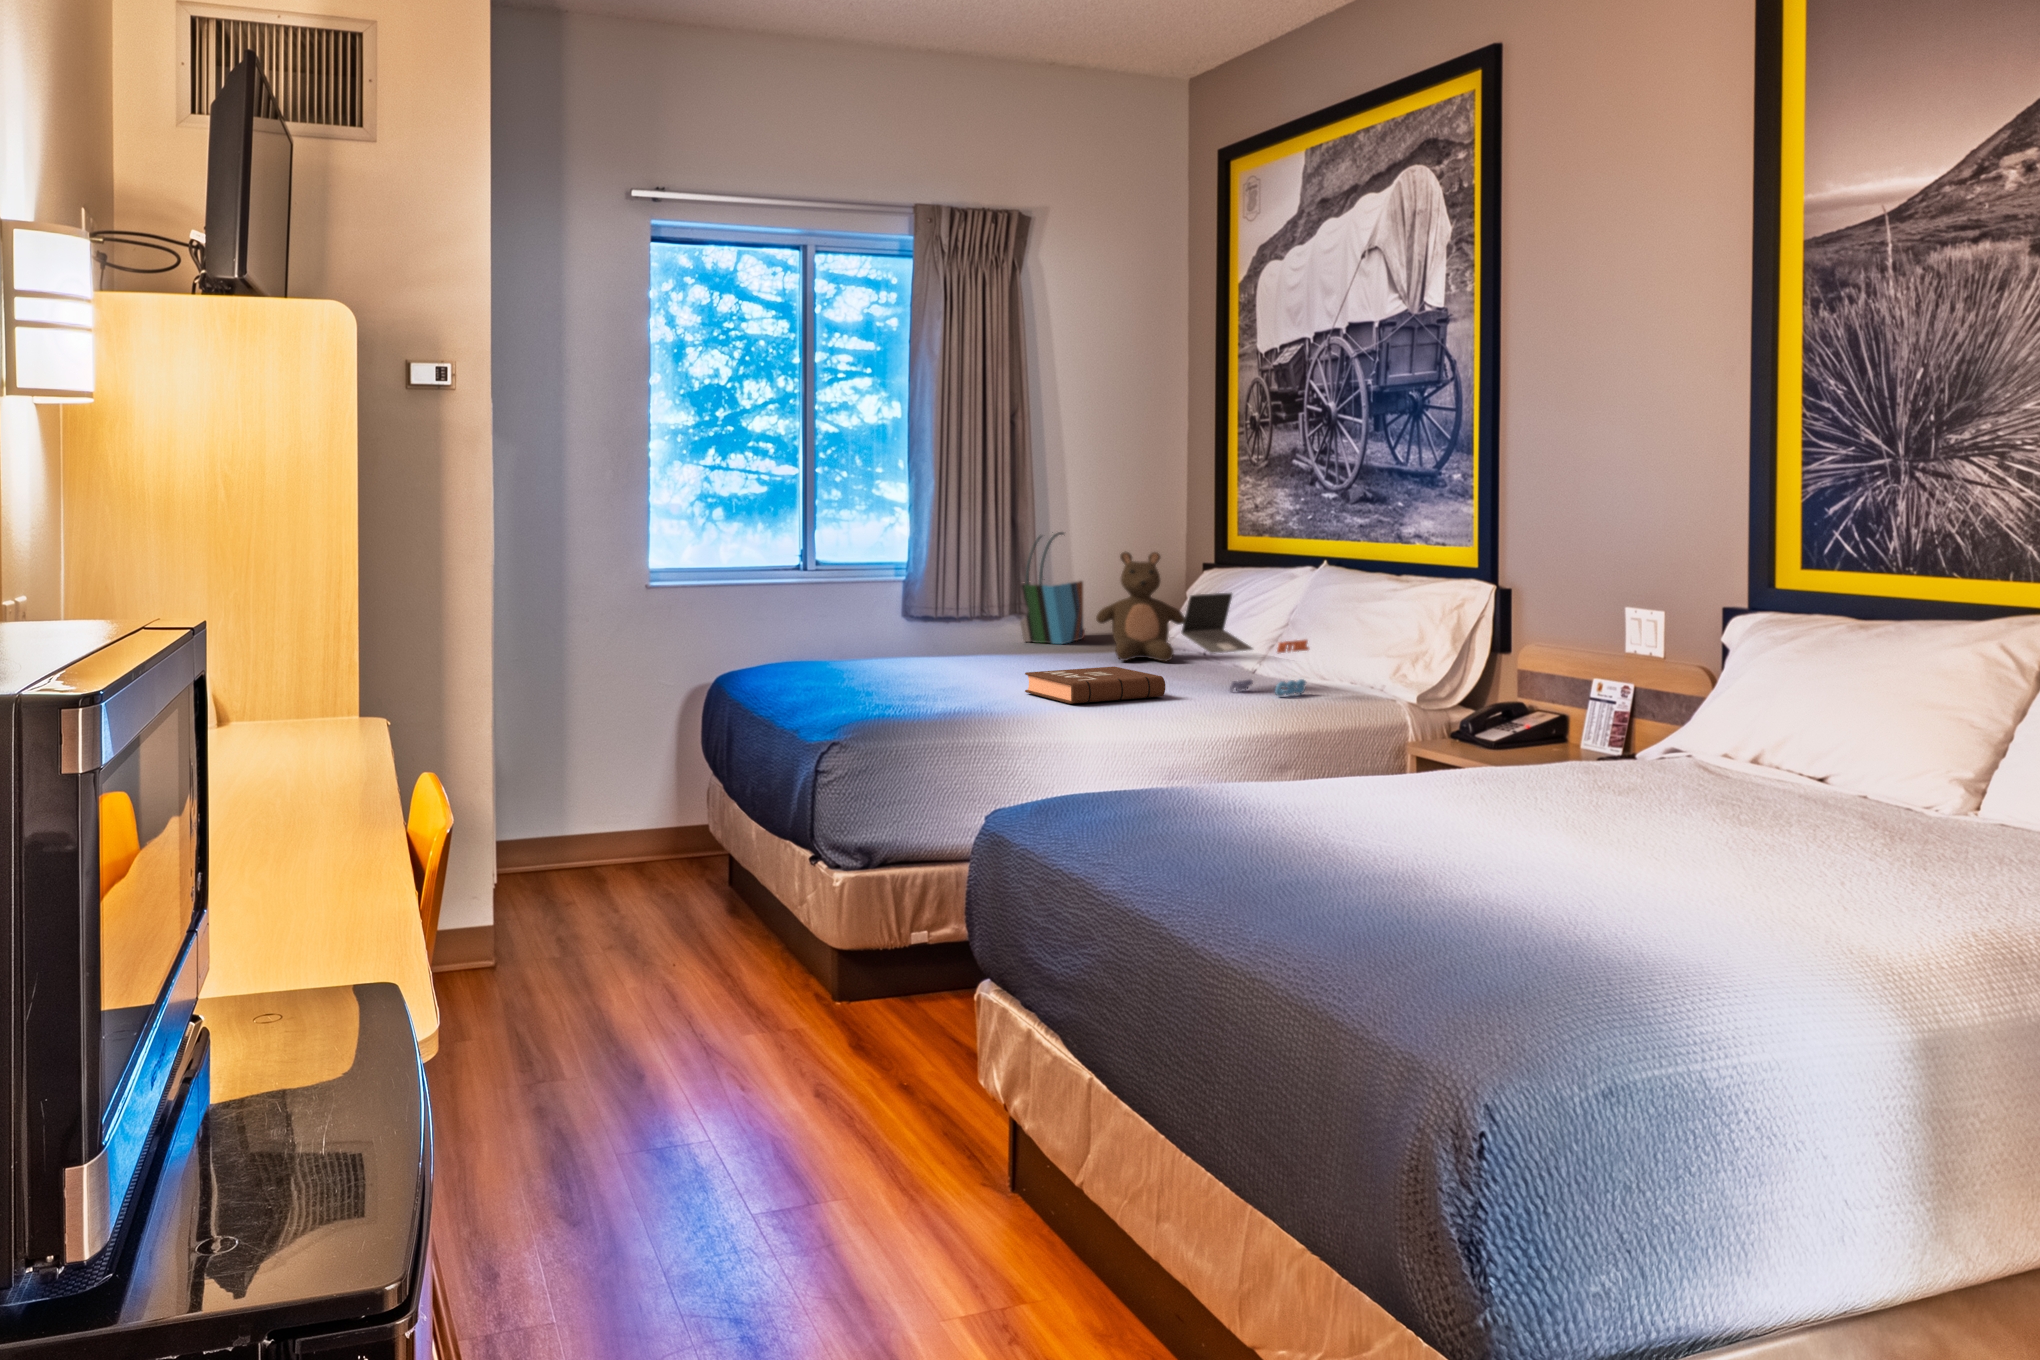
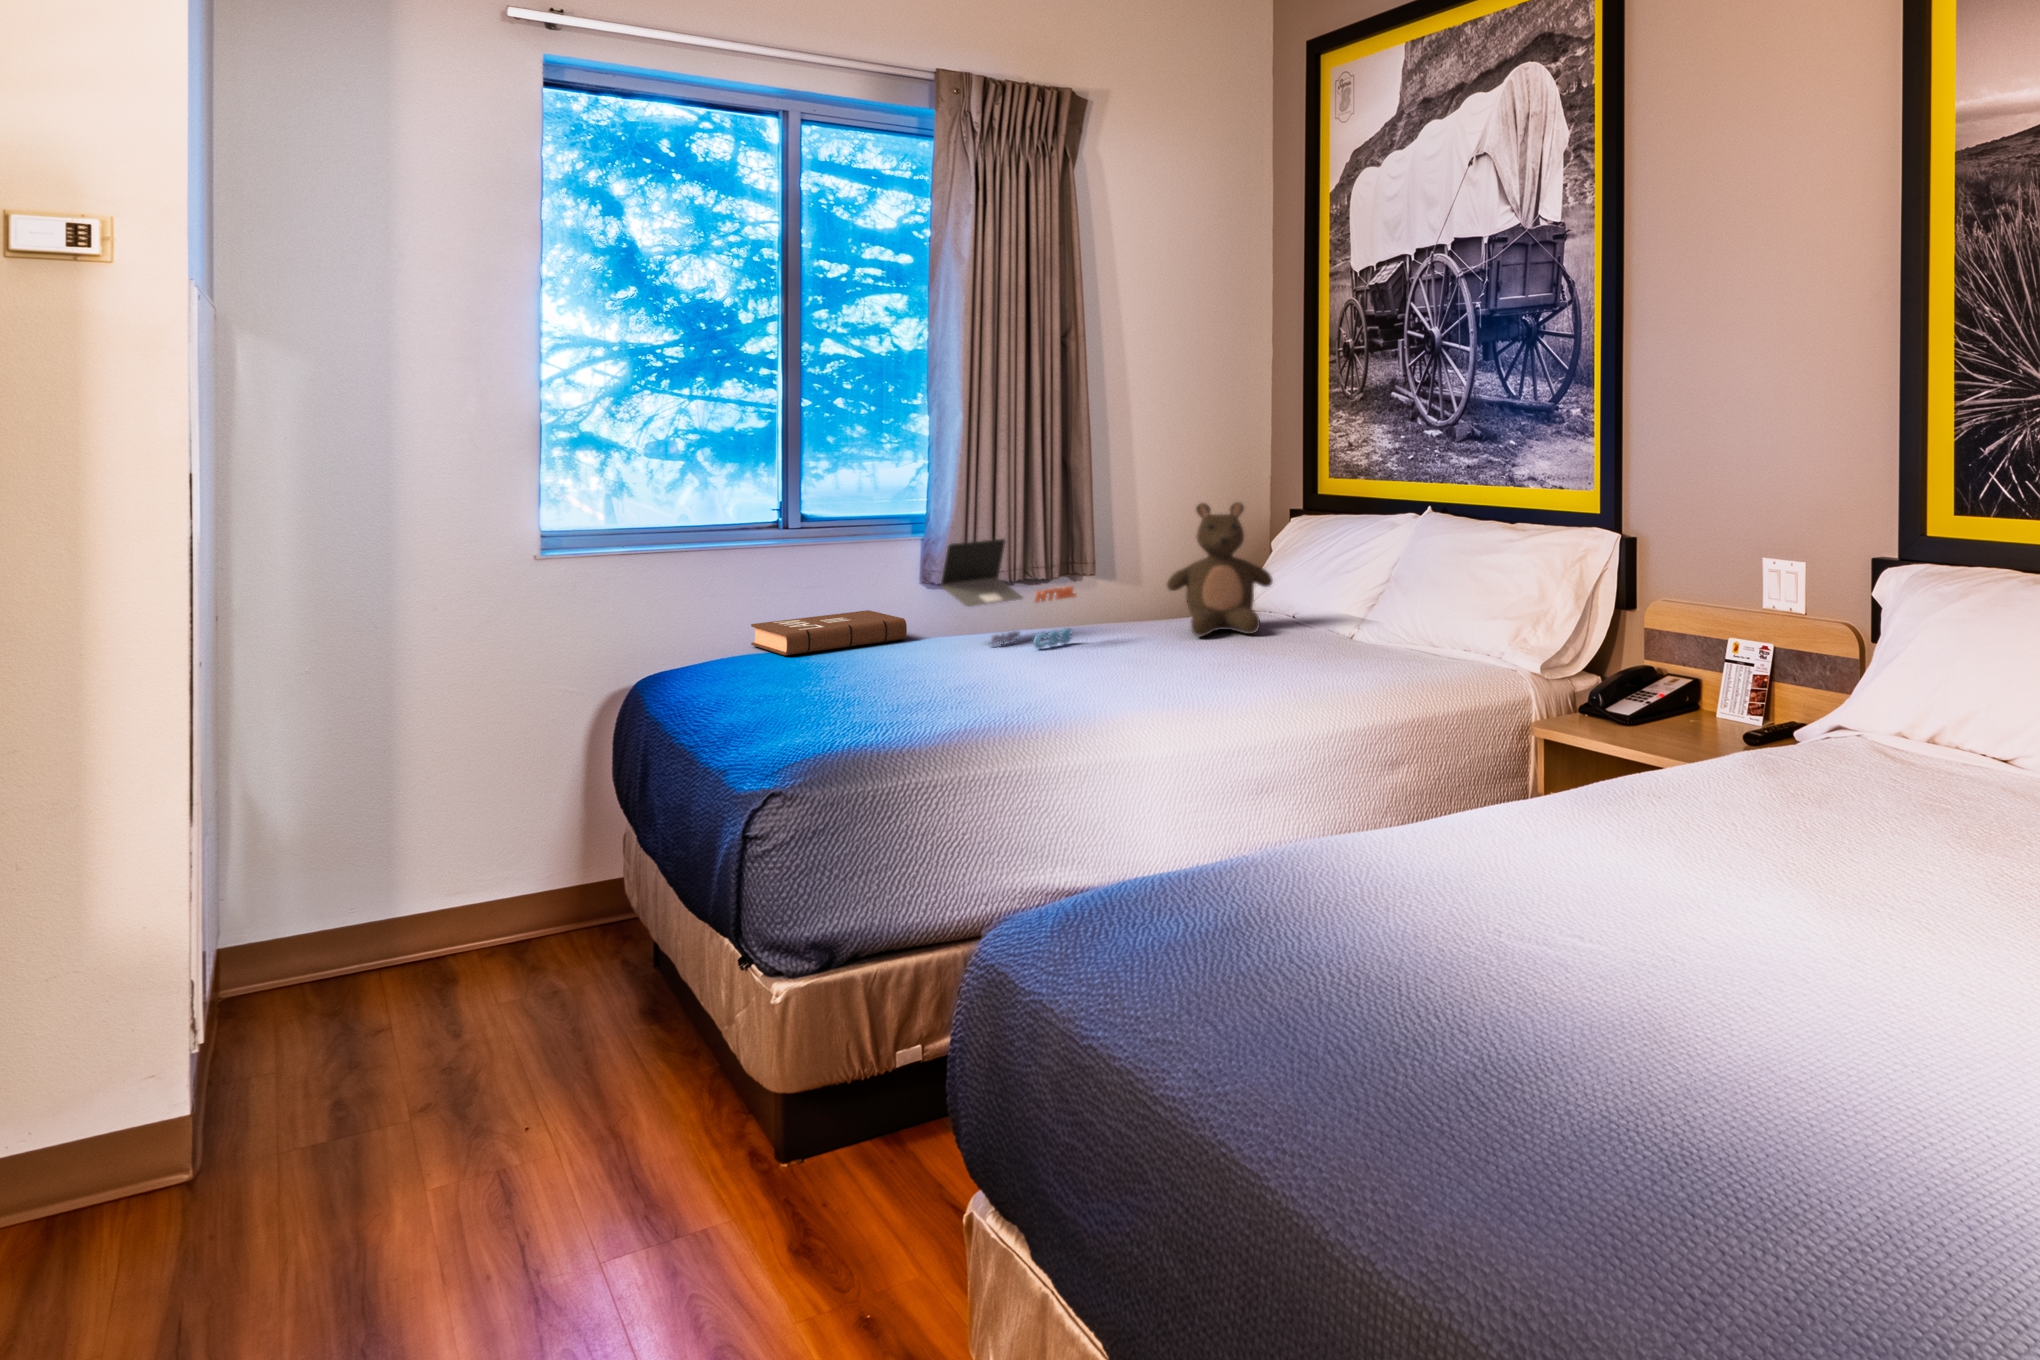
tote bag: present [1020,532,1085,644] -> none [1064,478,1163,615]
laptop: present [1182,593,1309,696] -> present [941,539,1076,649]
book: present [1025,666,1165,704] -> present [751,610,907,655]

